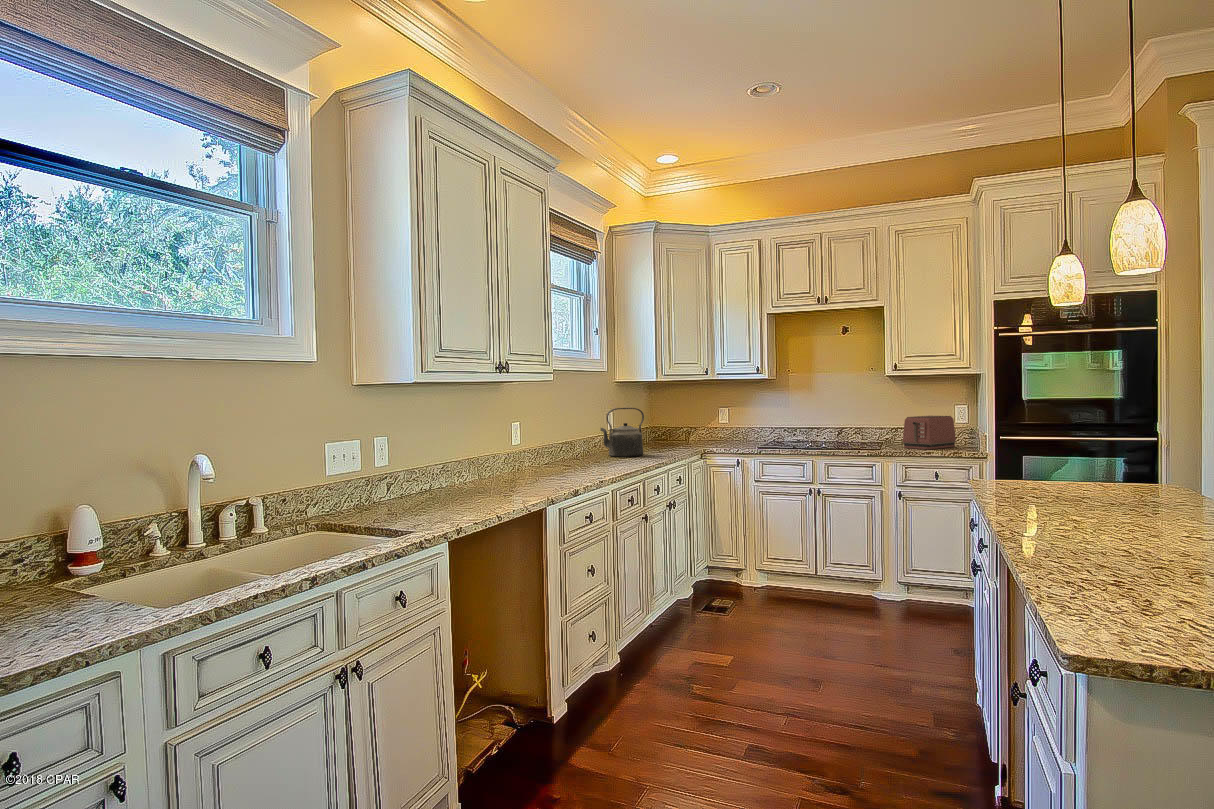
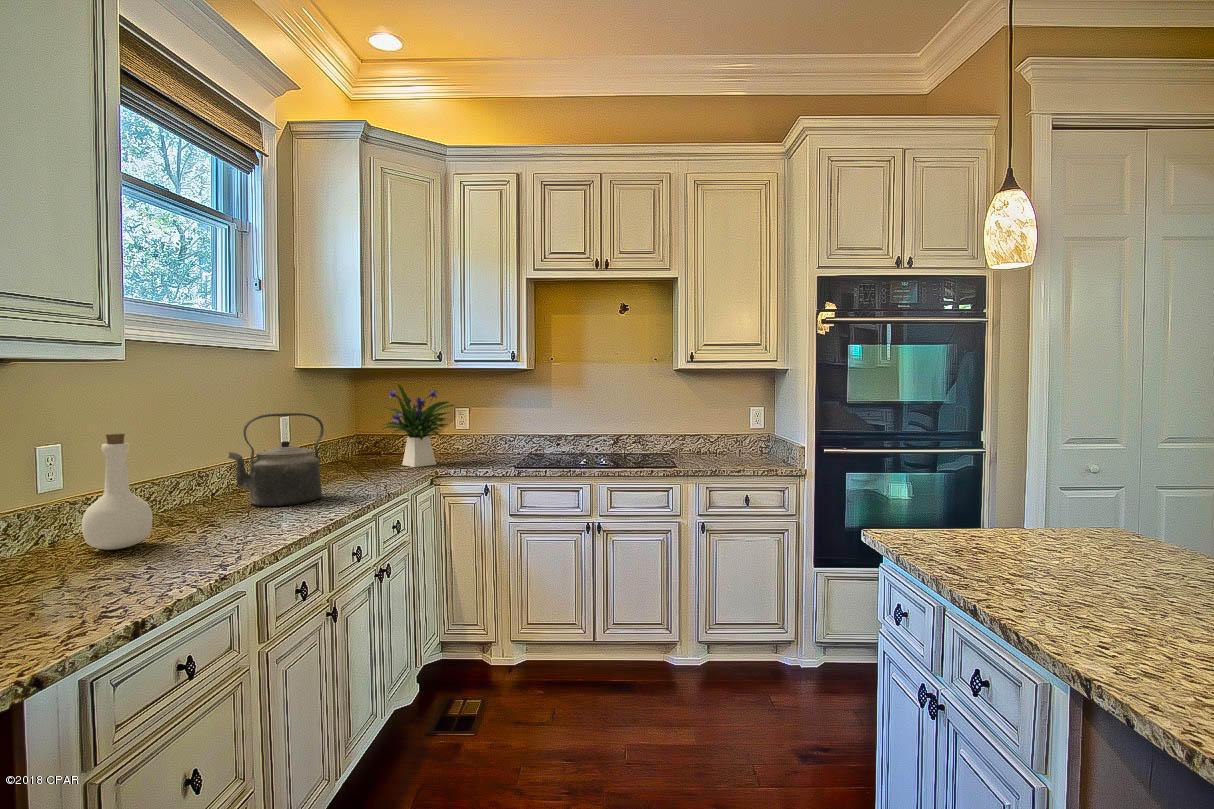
flower arrangement: none [666,391,717,446] -> present [382,385,454,467]
bottle: none [559,414,582,464] -> present [82,433,153,549]
toaster: present [903,416,956,449] -> none [698,420,752,464]

